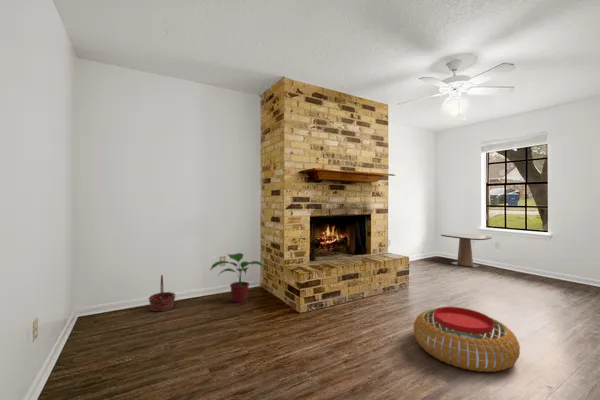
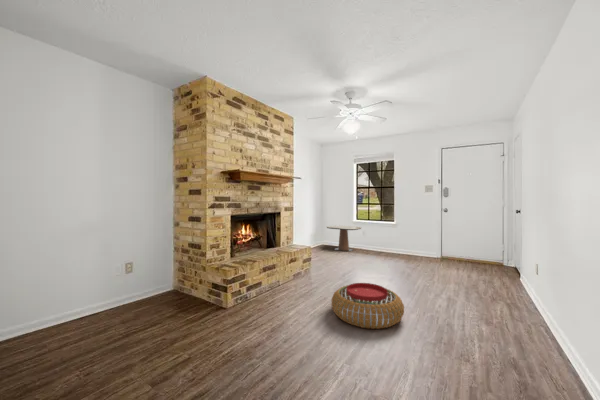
potted plant: present [211,253,264,303] -> none [121,256,186,310]
basket: present [149,275,175,311] -> none [28,292,70,339]

